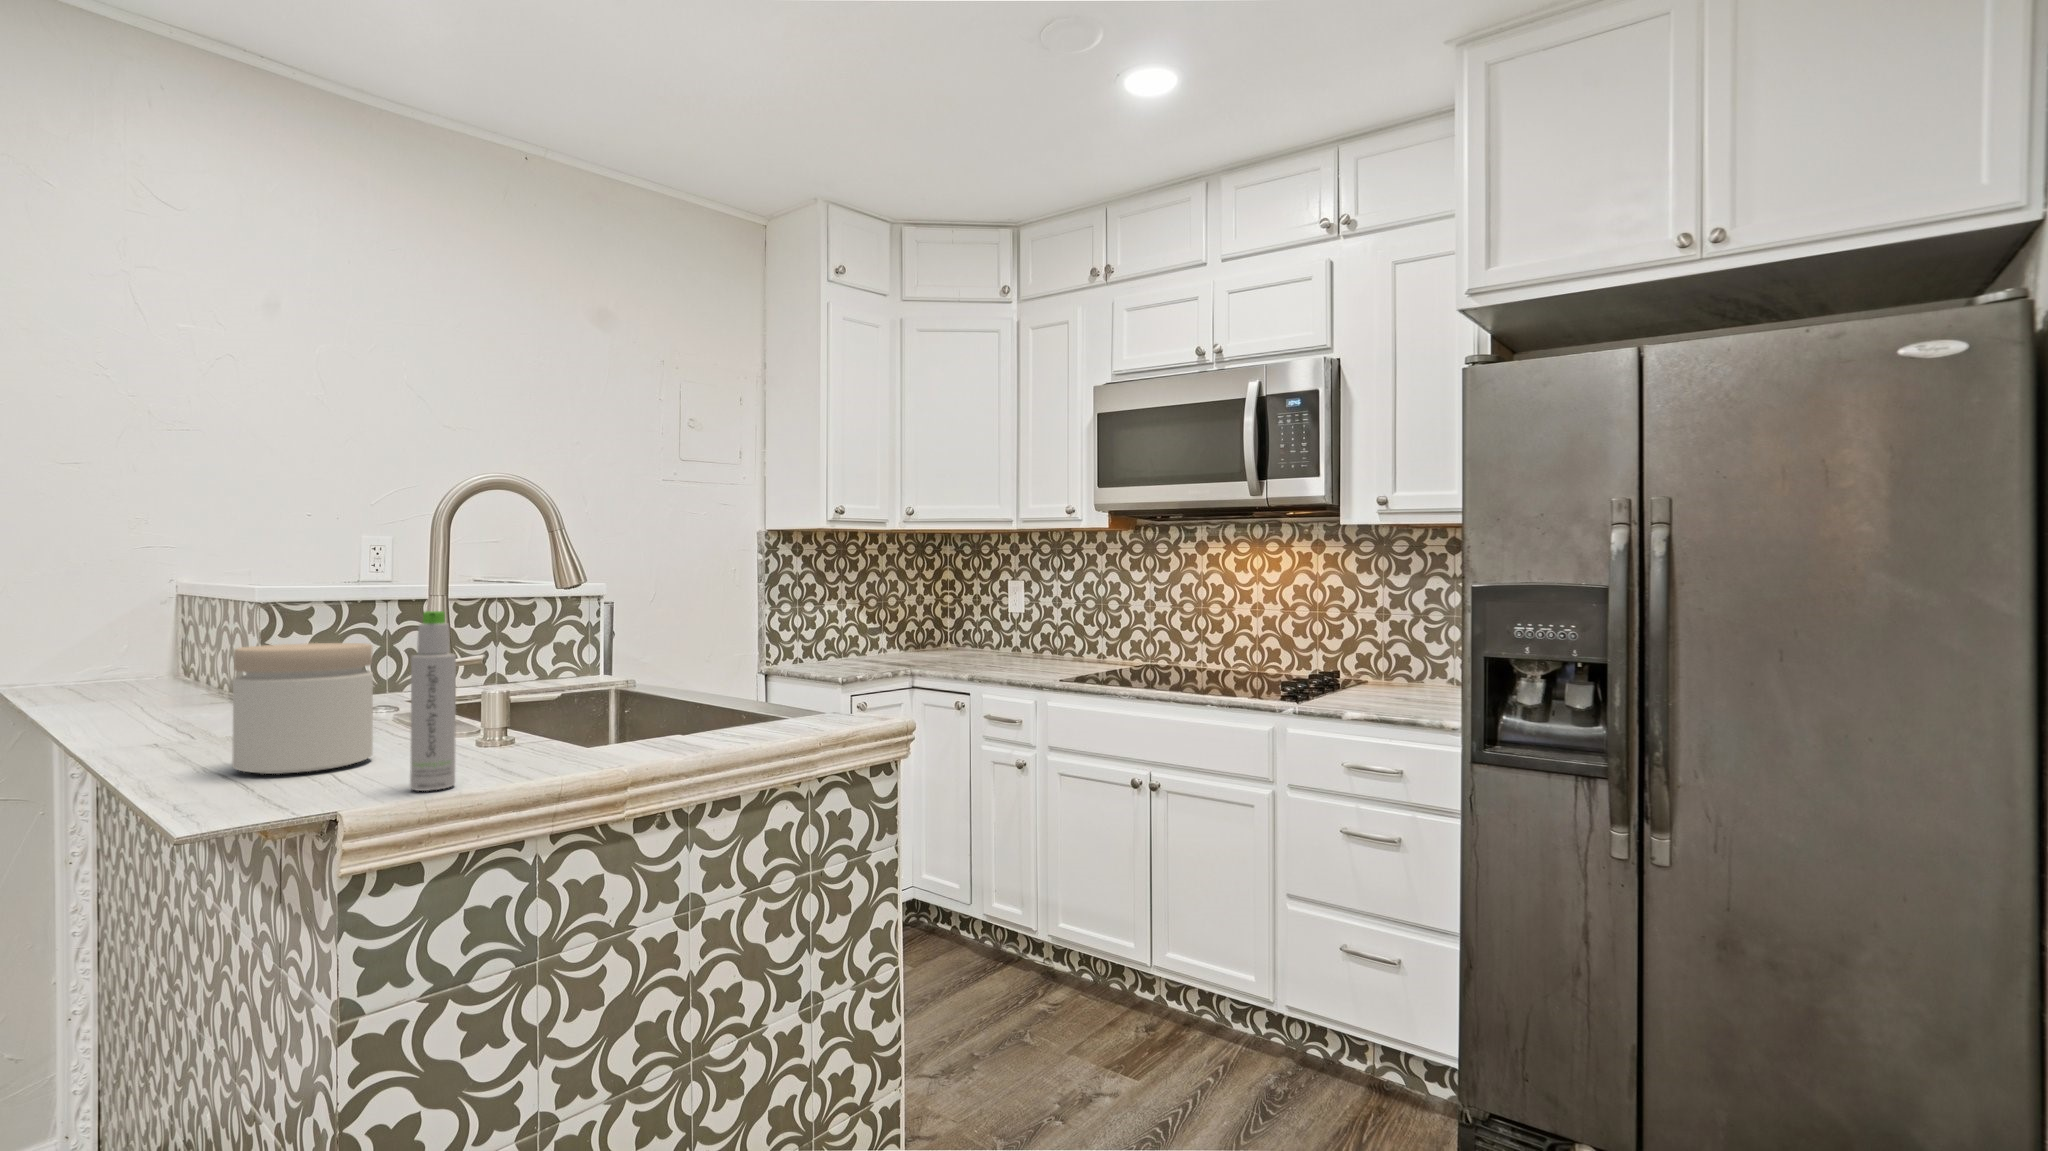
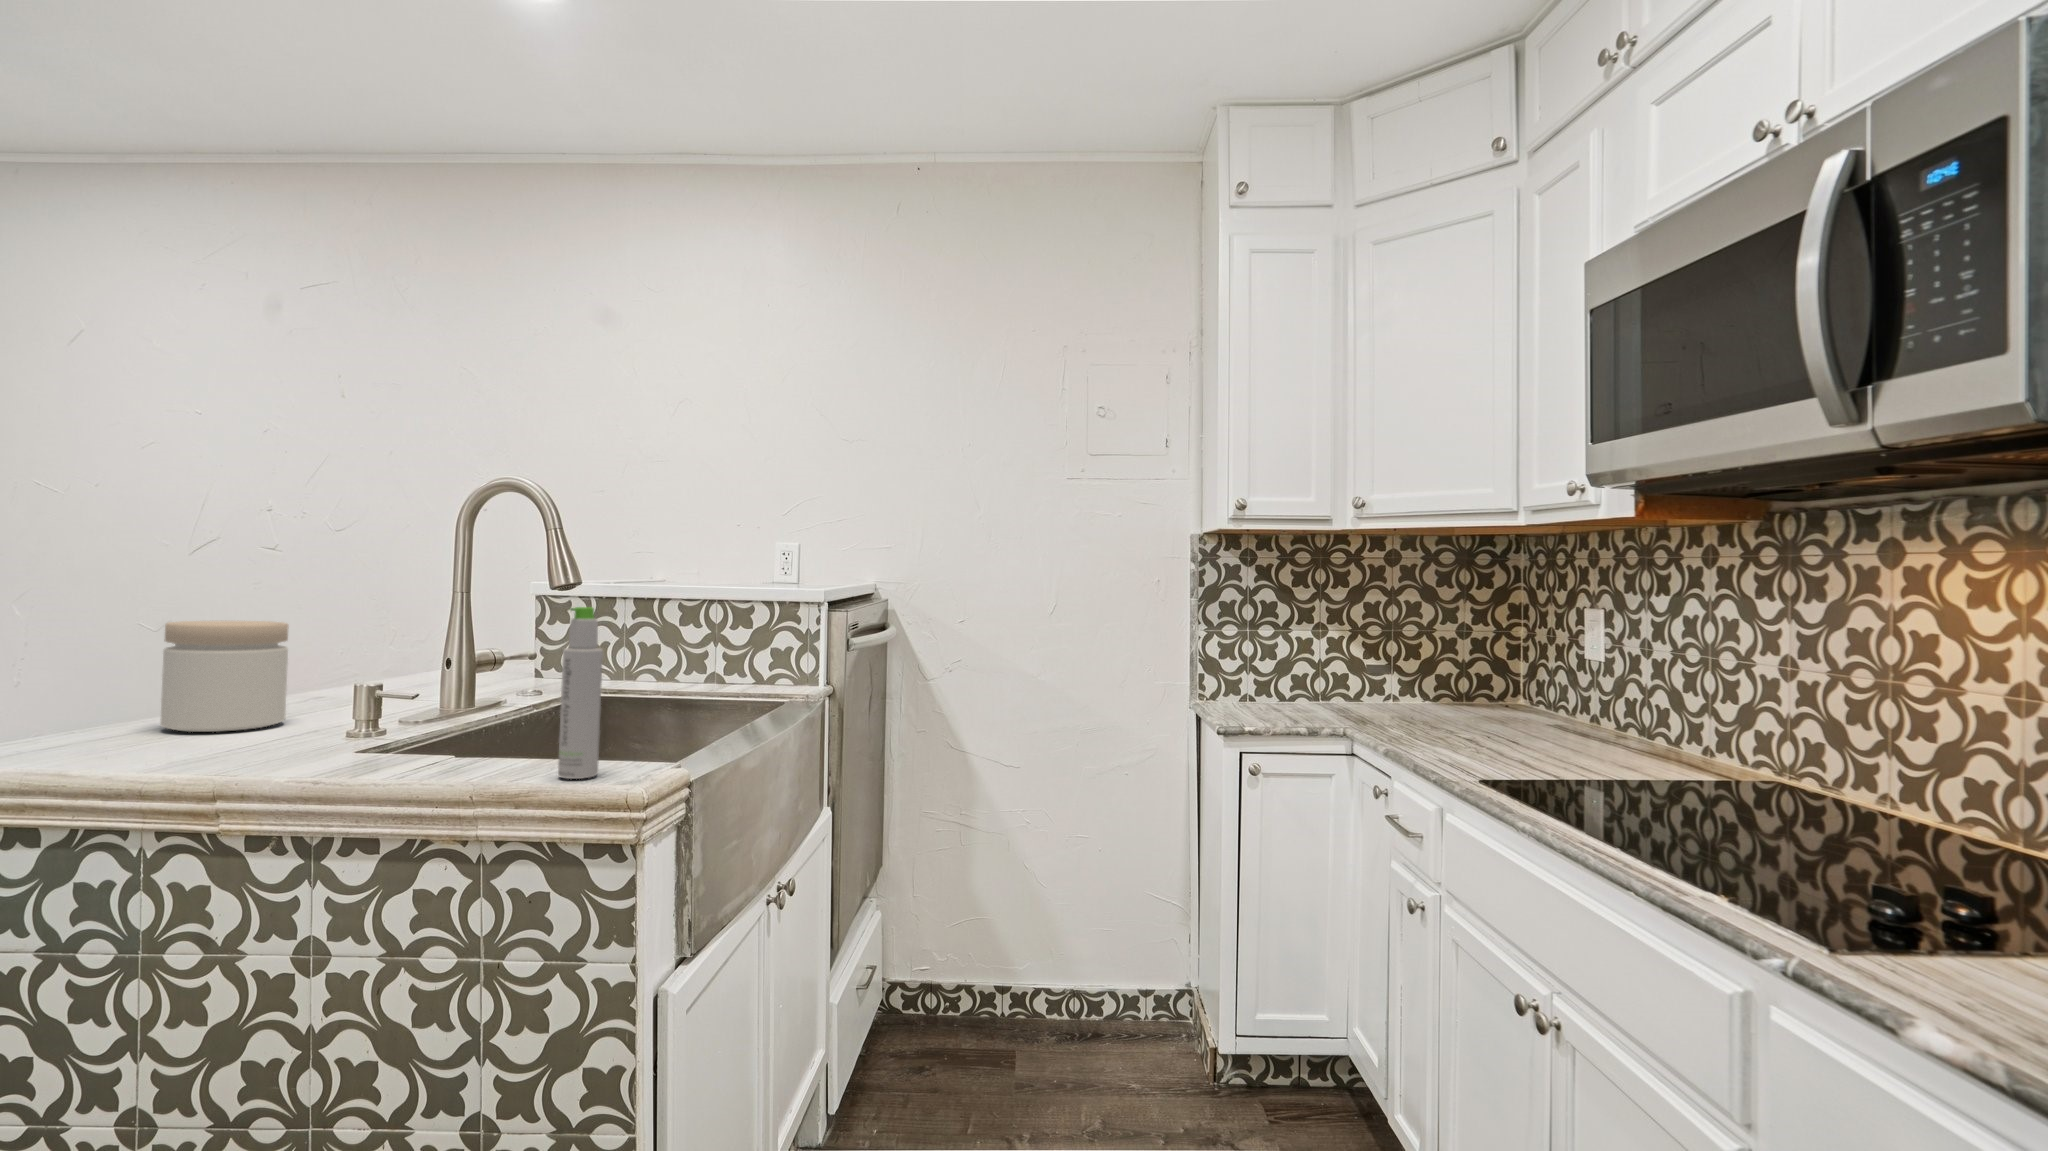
bottle: present [410,611,456,791] -> present [558,607,603,779]

